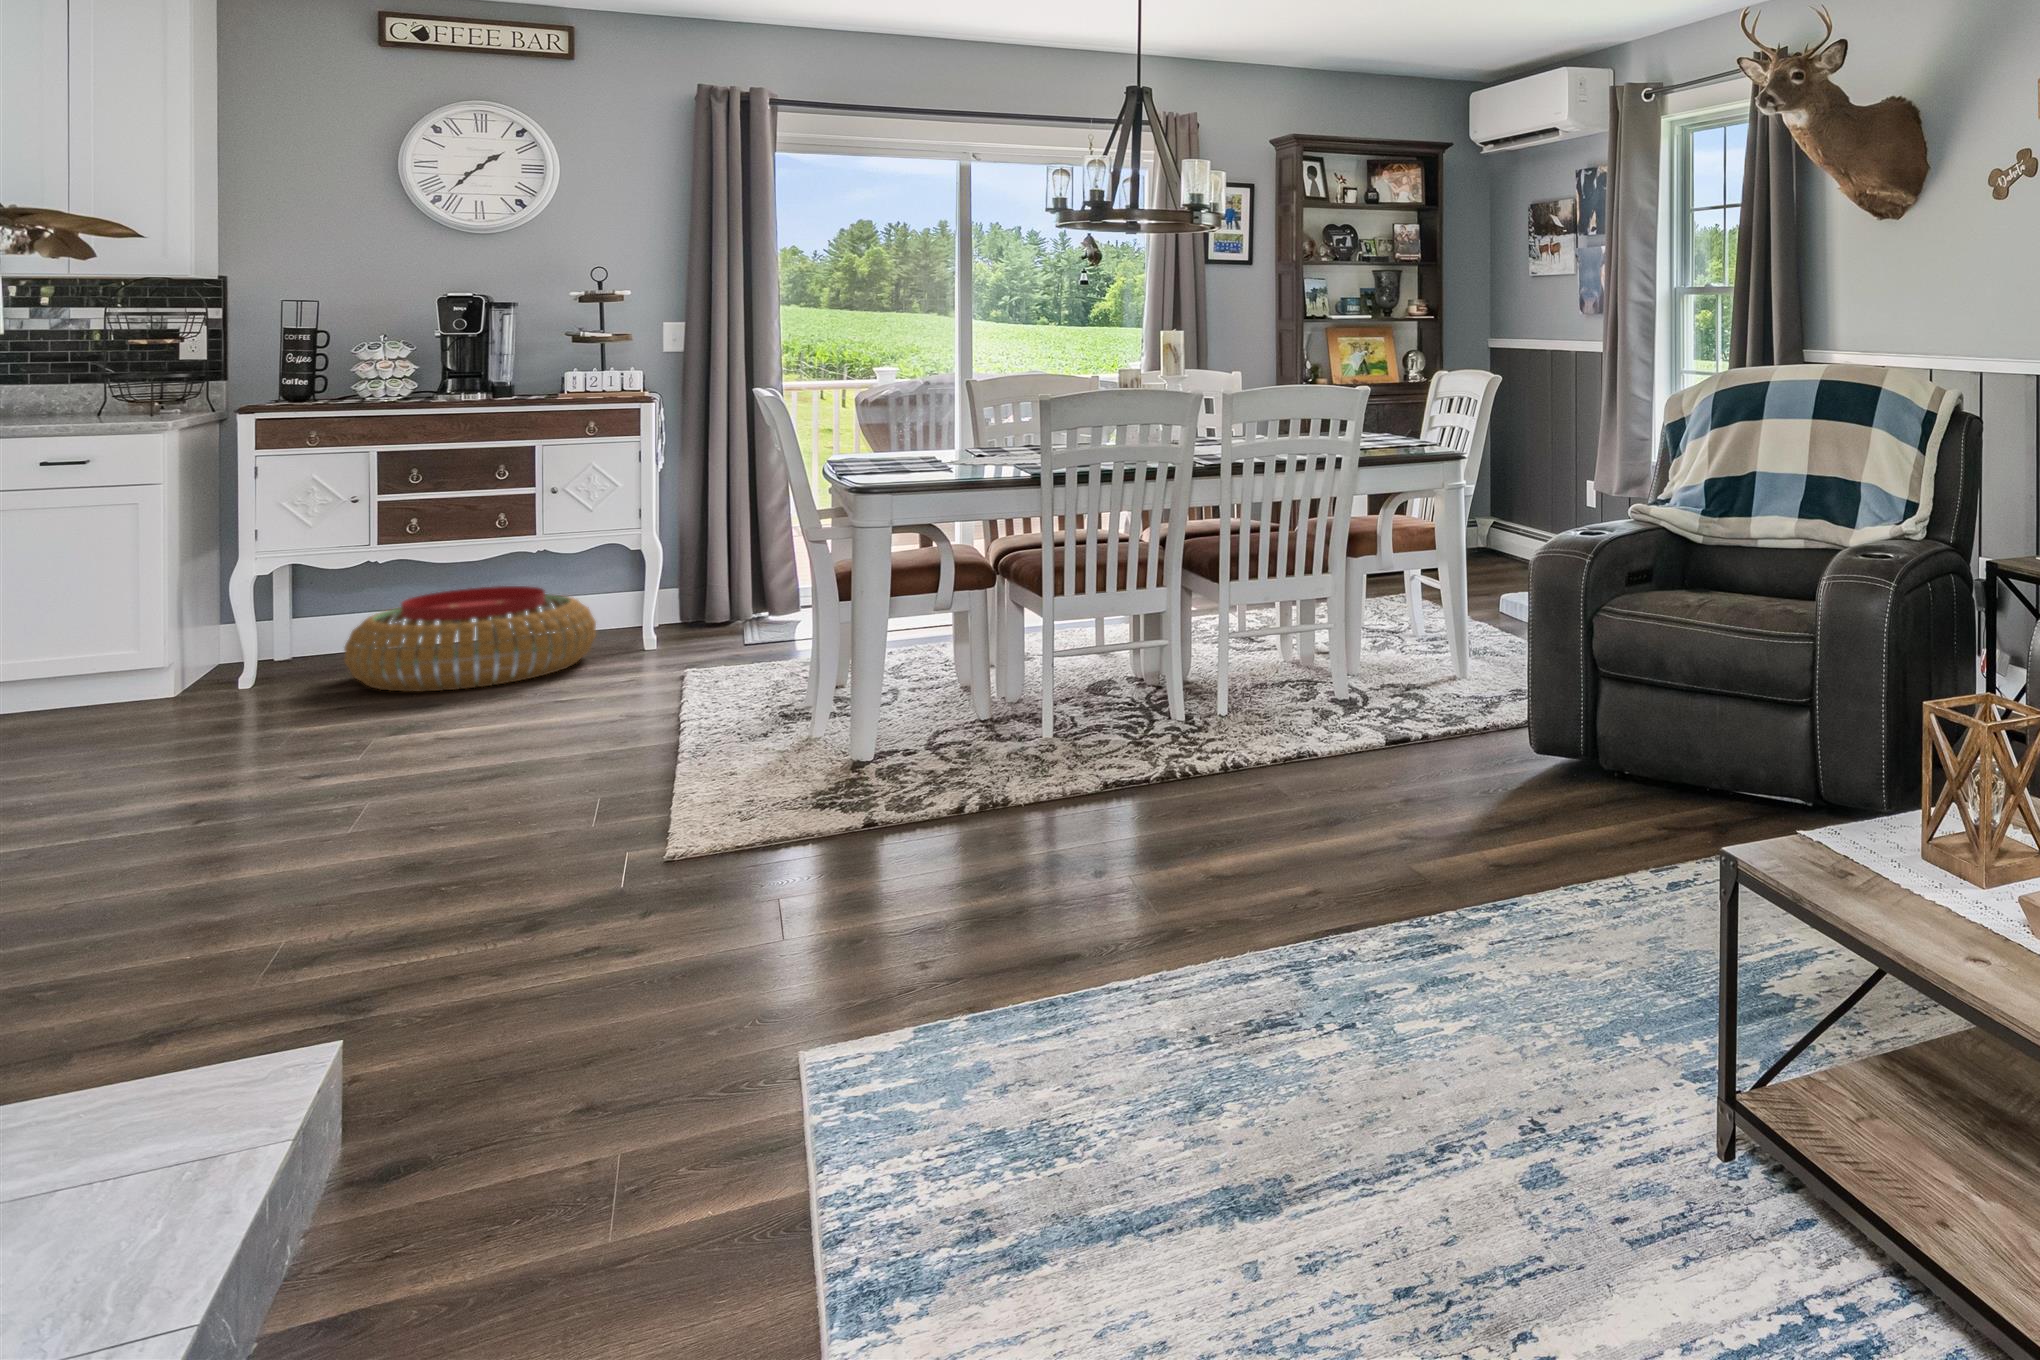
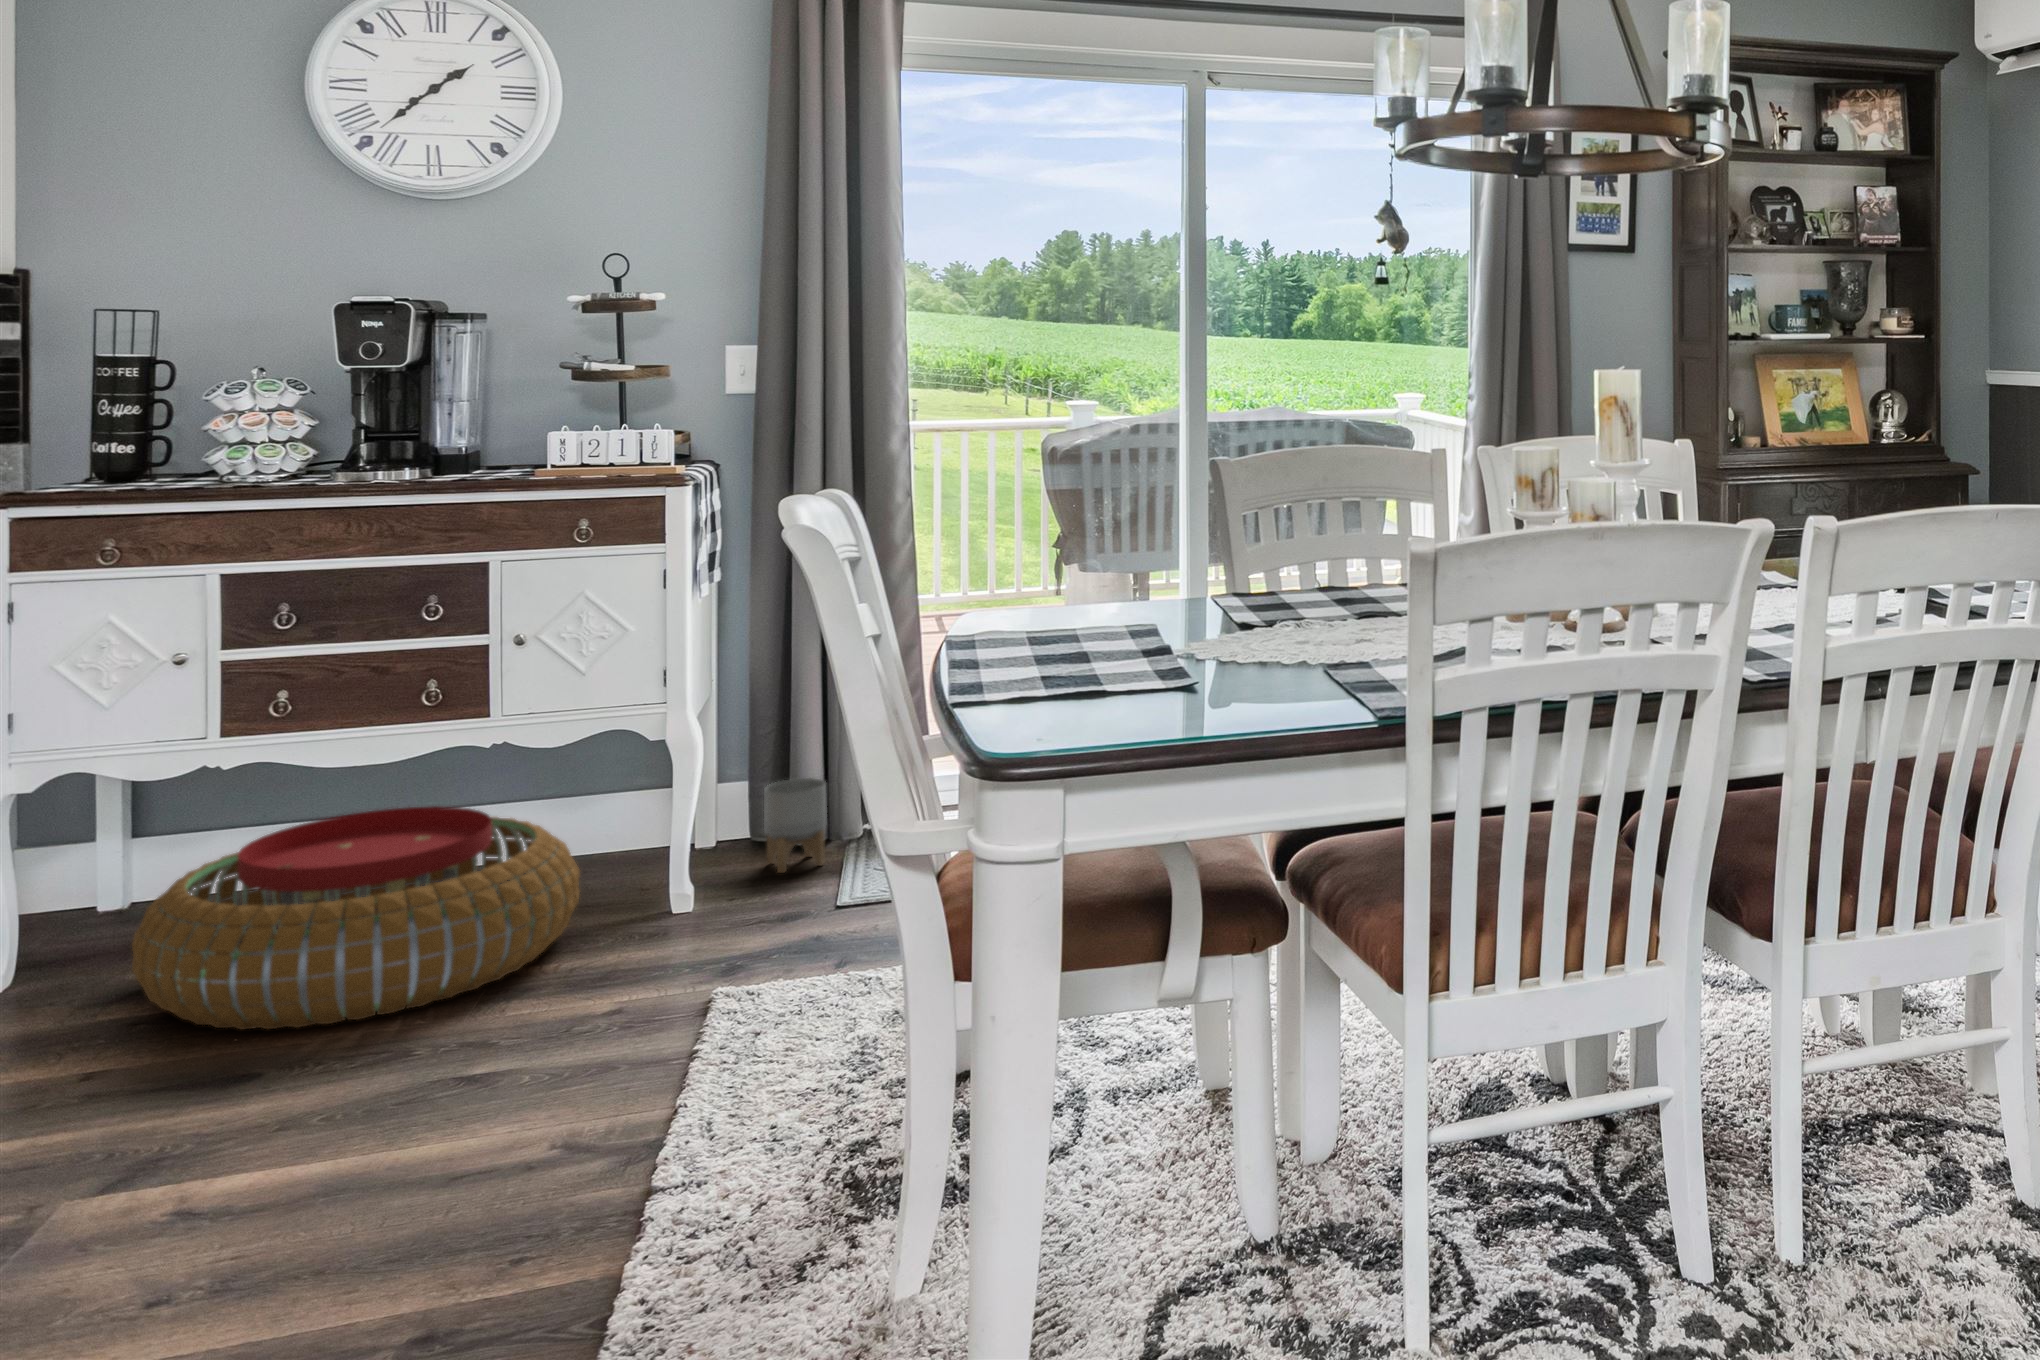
planter: none [697,579,736,631] -> present [764,778,826,873]

